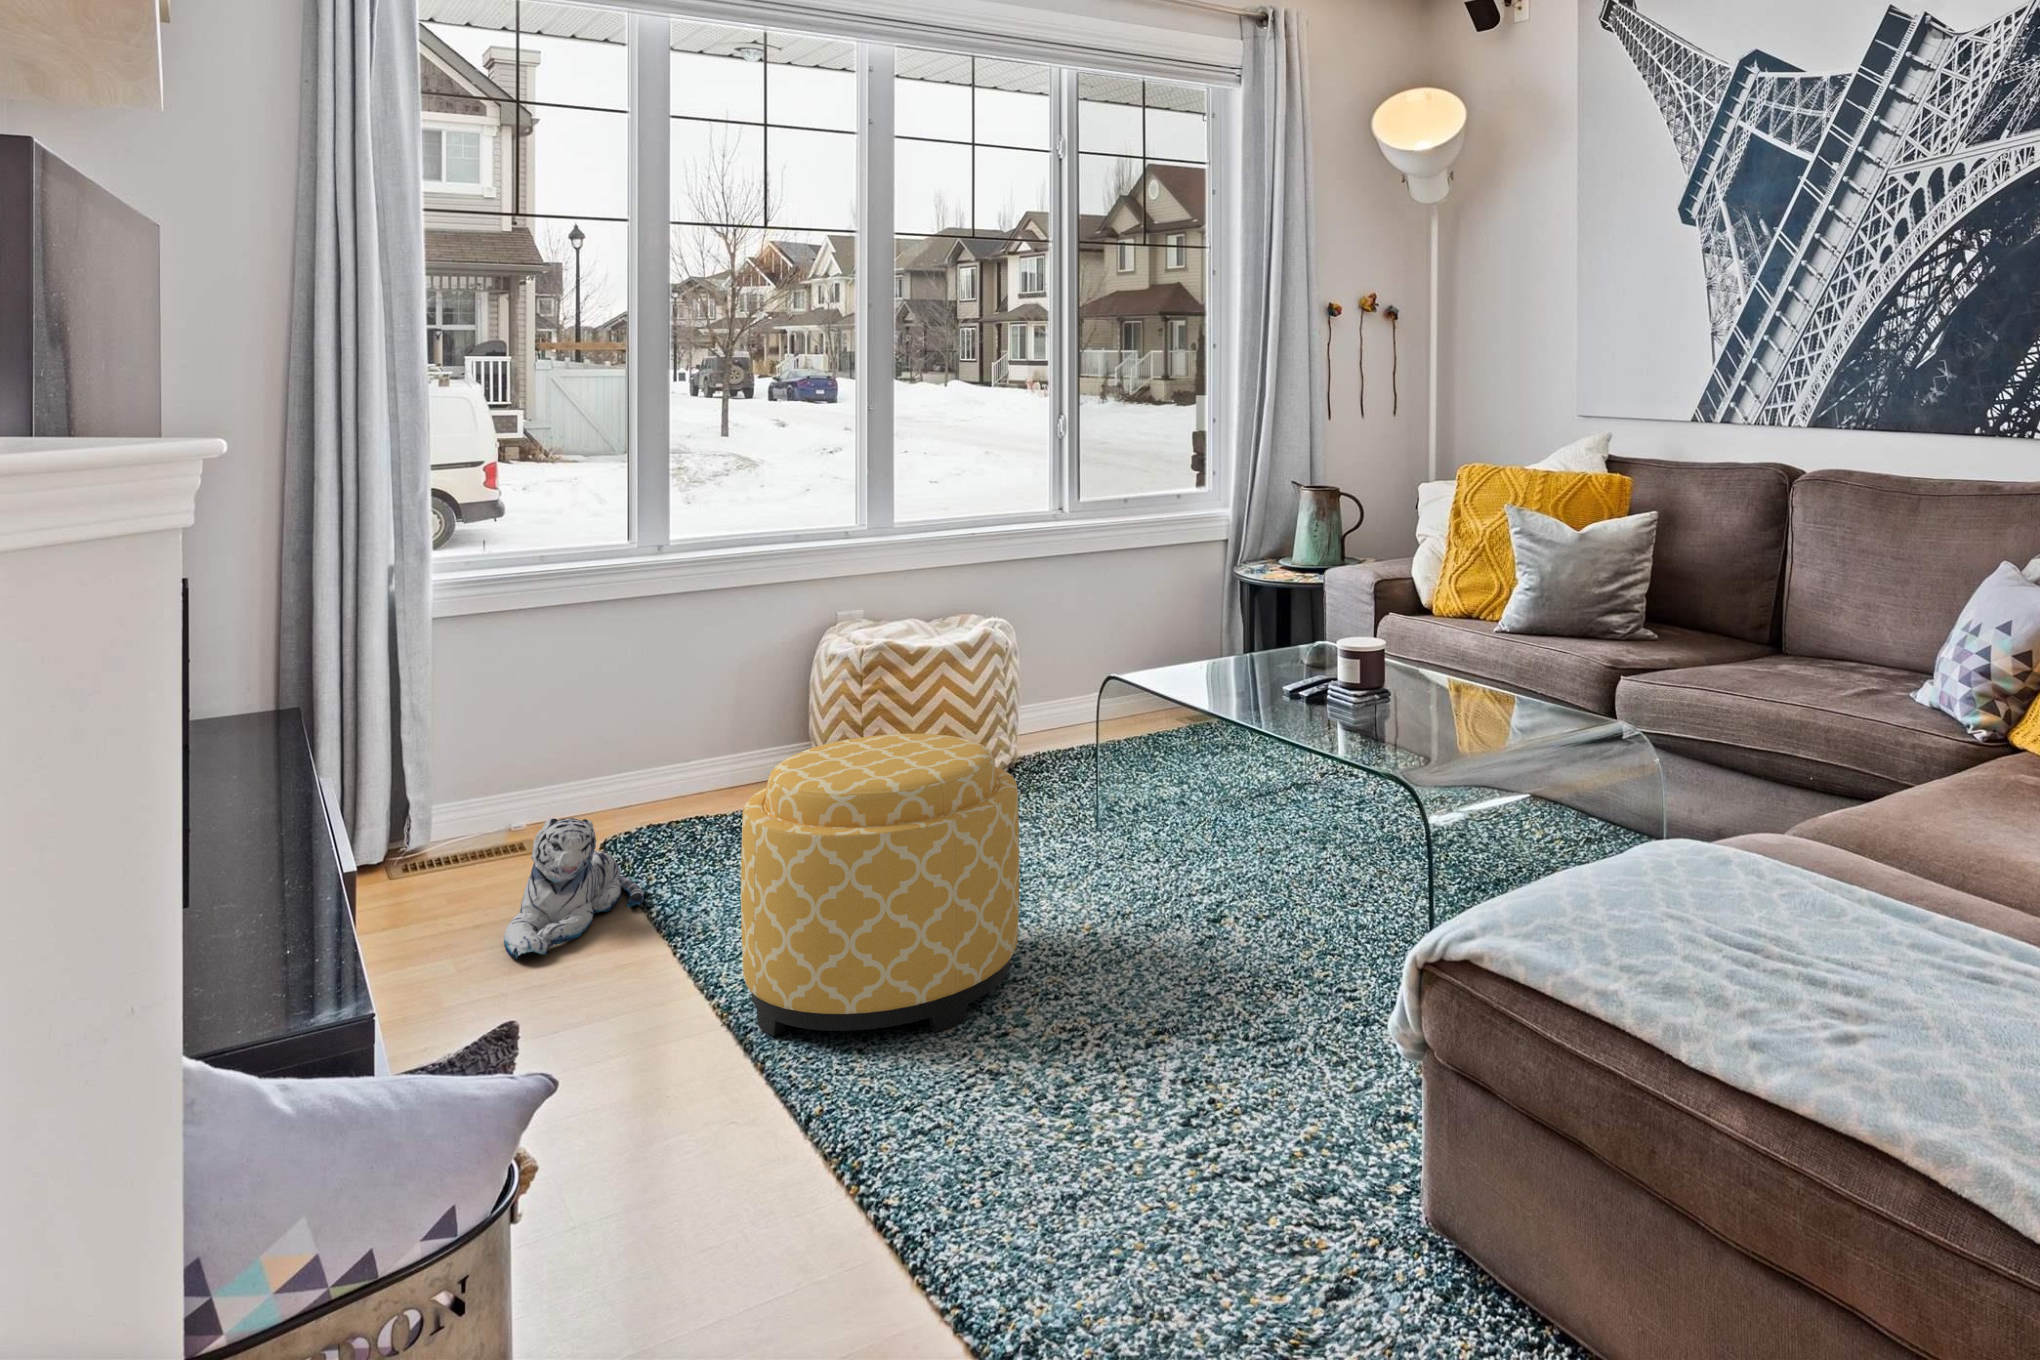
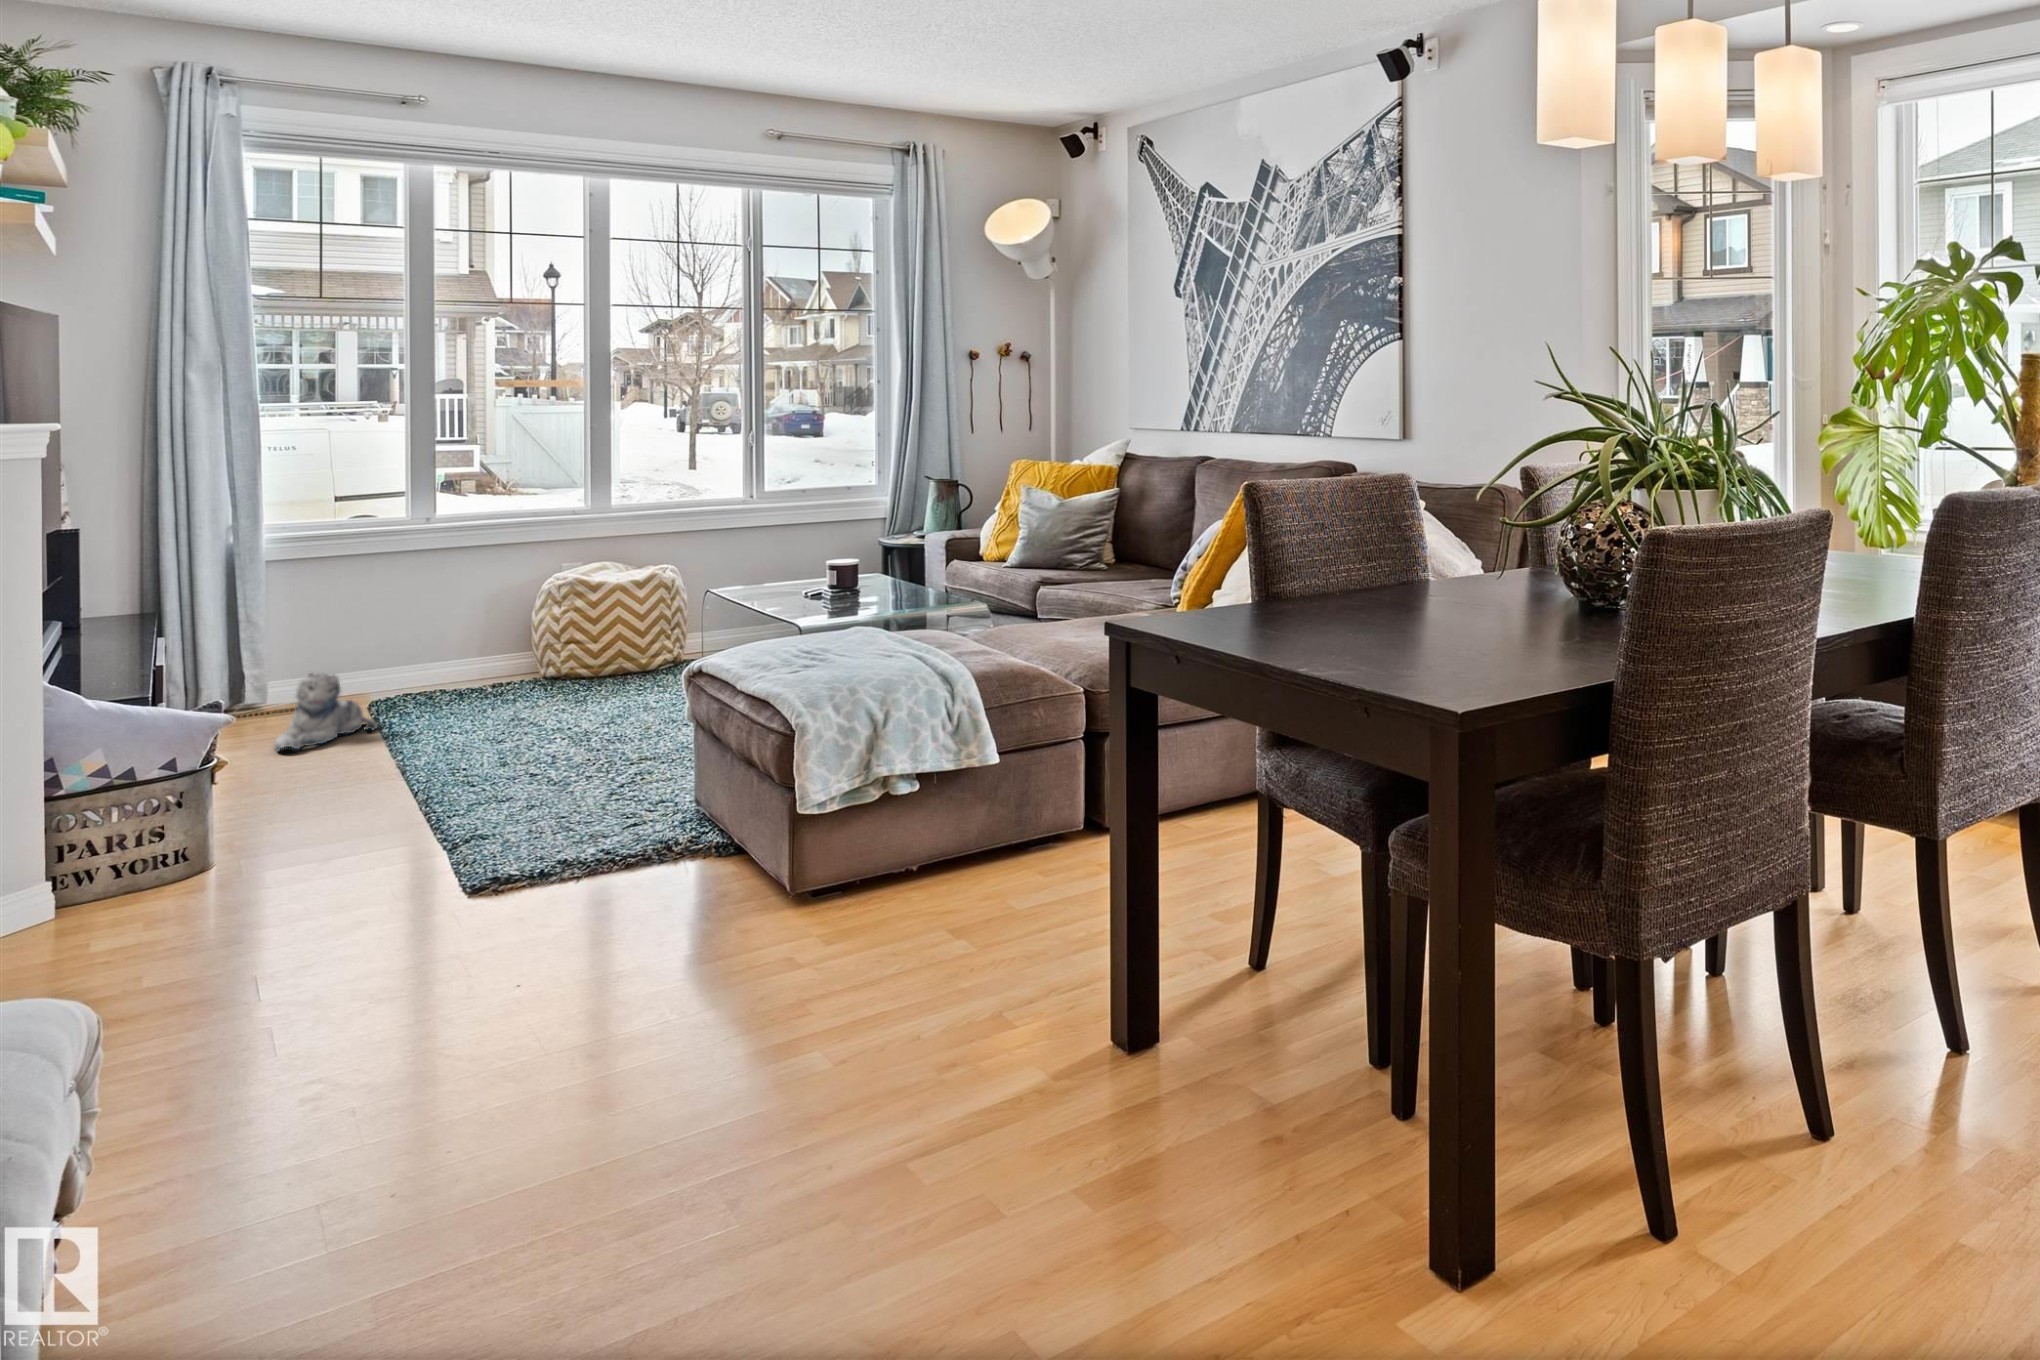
ottoman: present [741,734,1020,1036] -> none [406,613,591,773]

